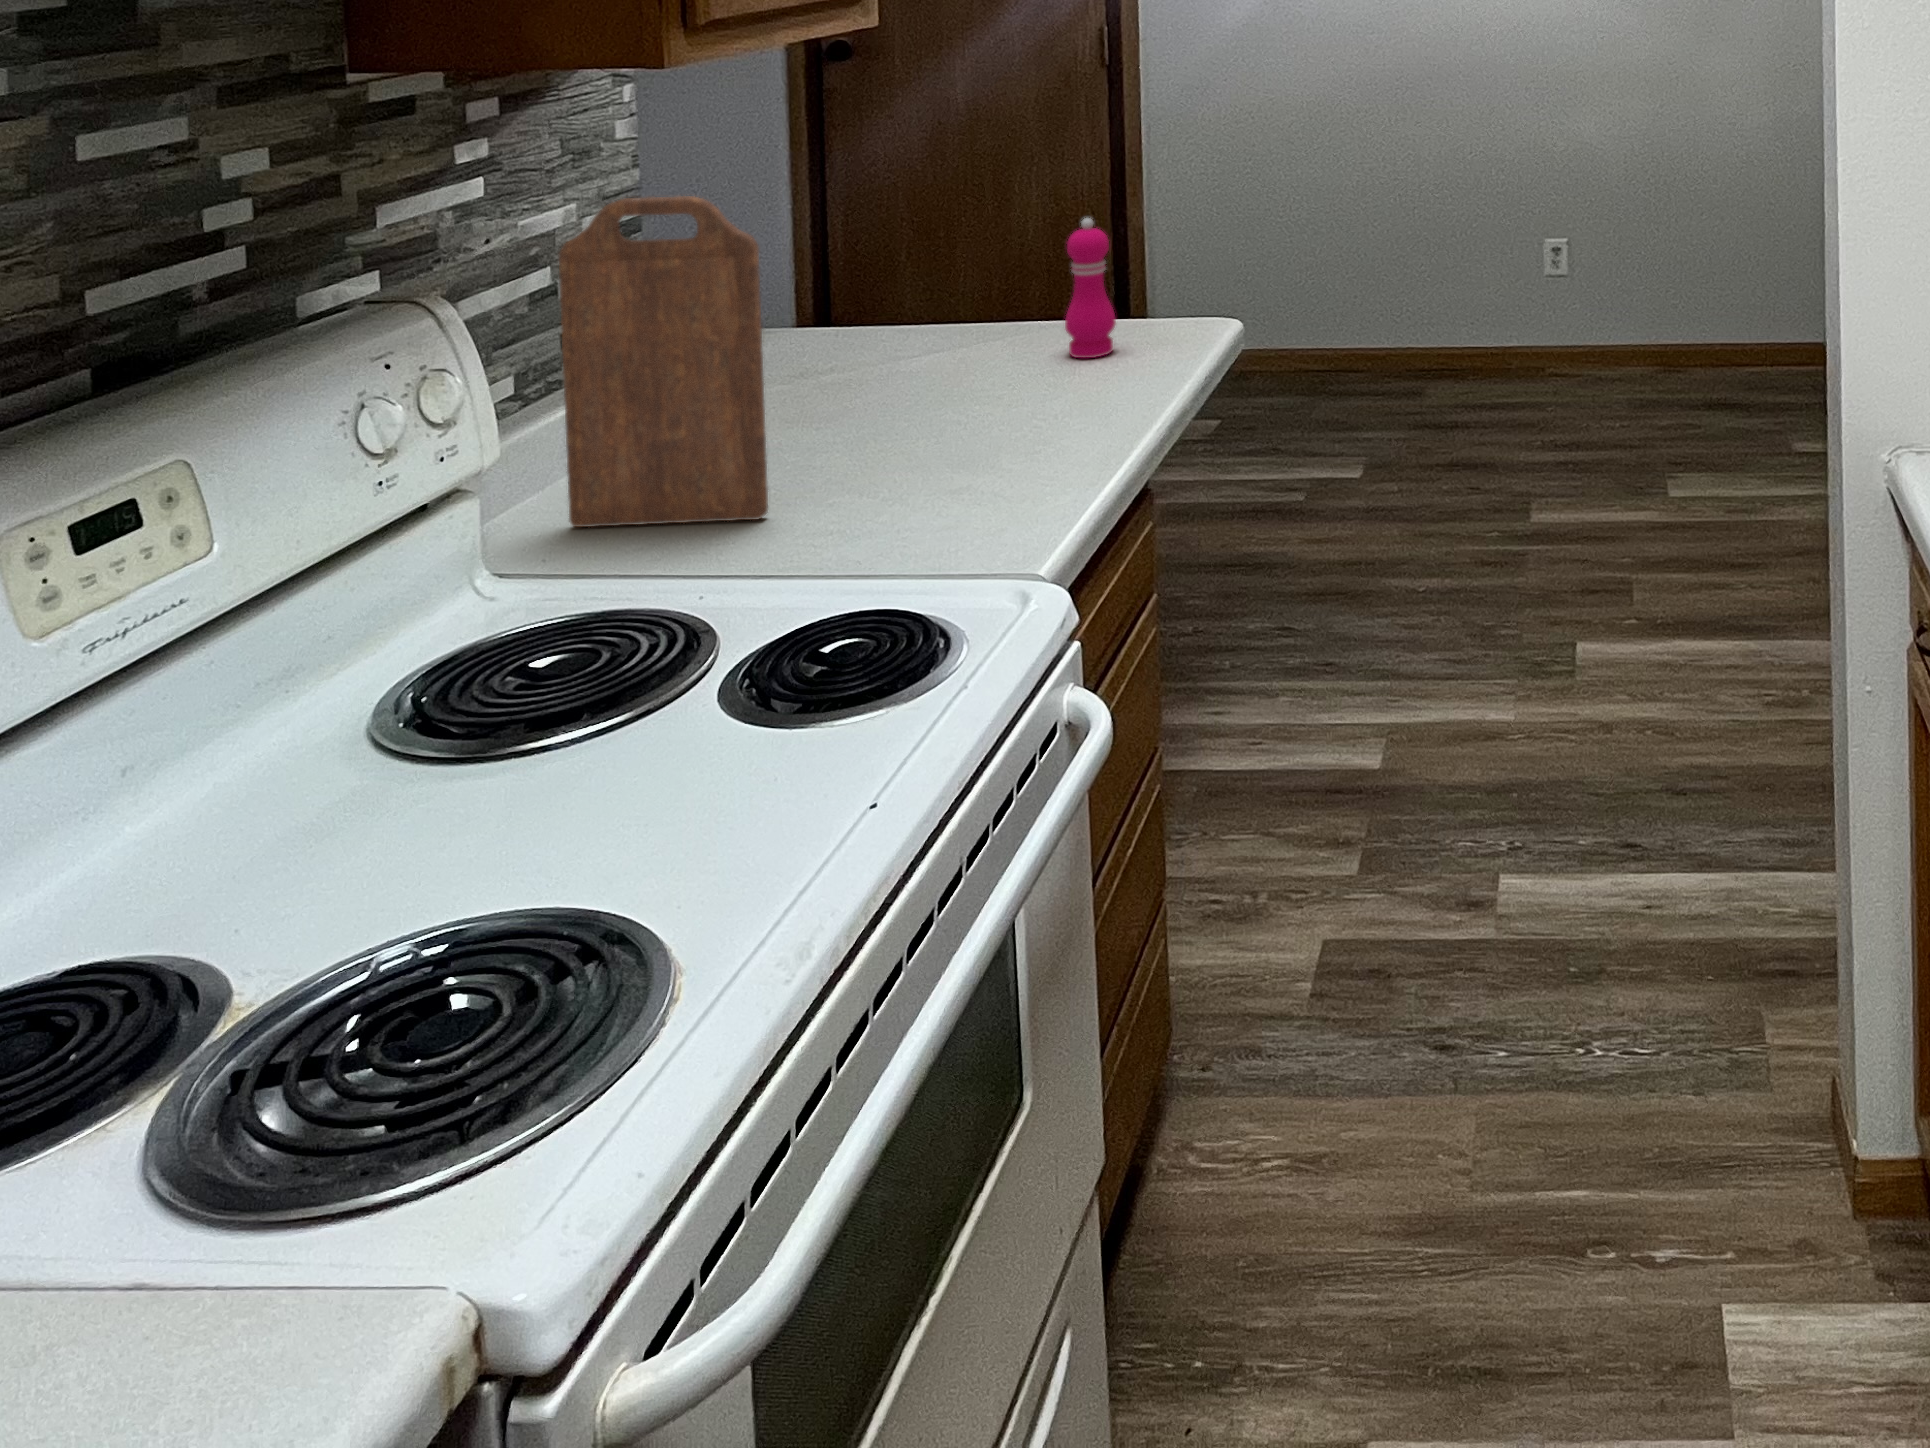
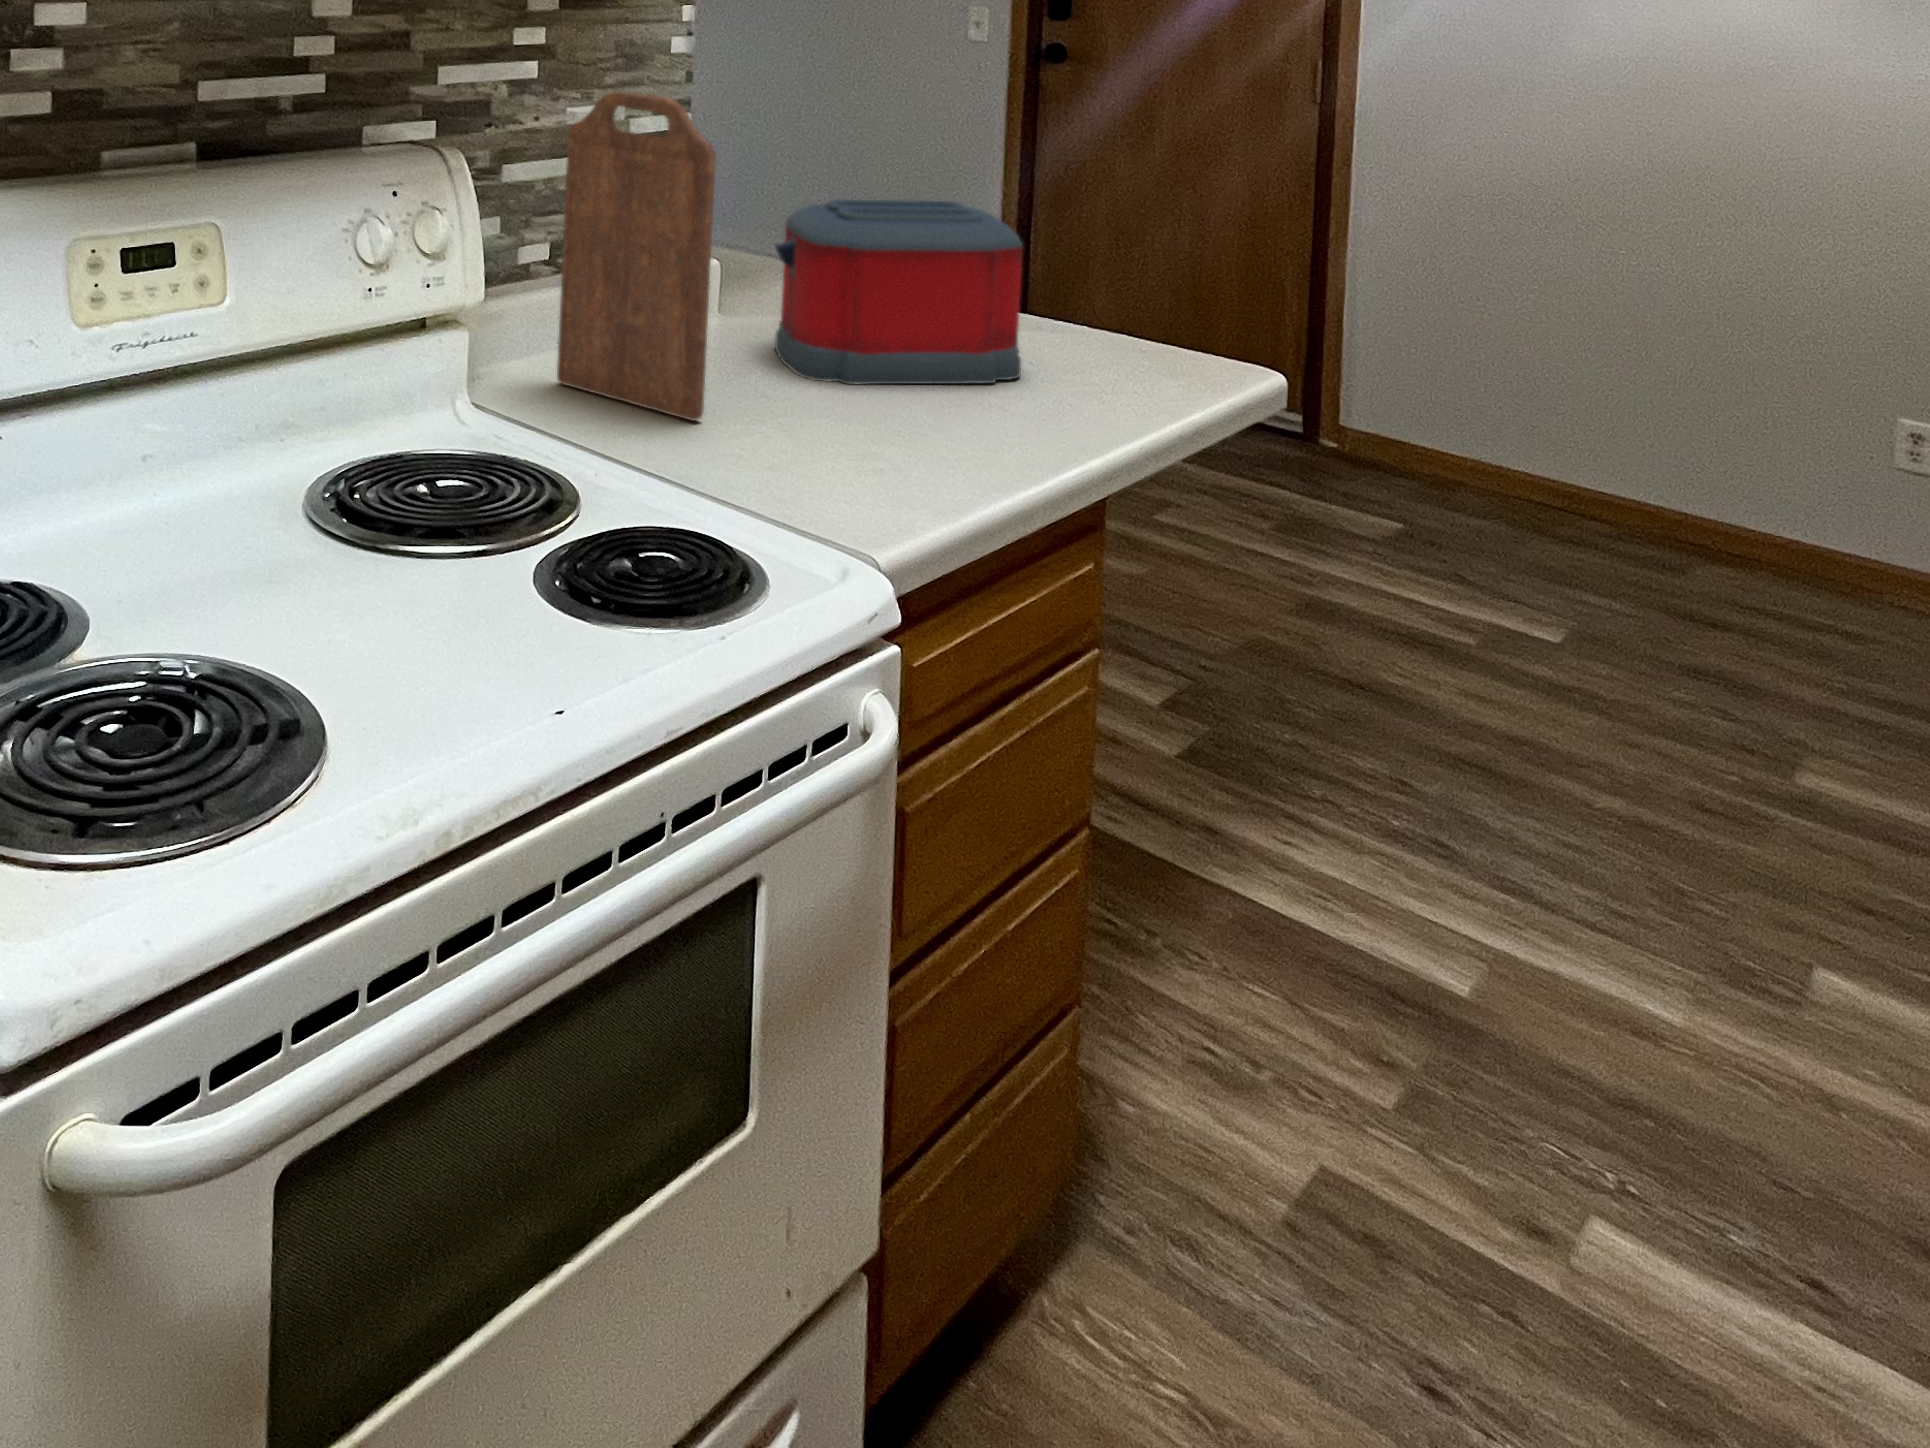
pepper mill: present [1065,218,1116,358] -> none [1079,208,1135,363]
toaster: none [778,242,1035,447] -> present [775,200,1023,385]

